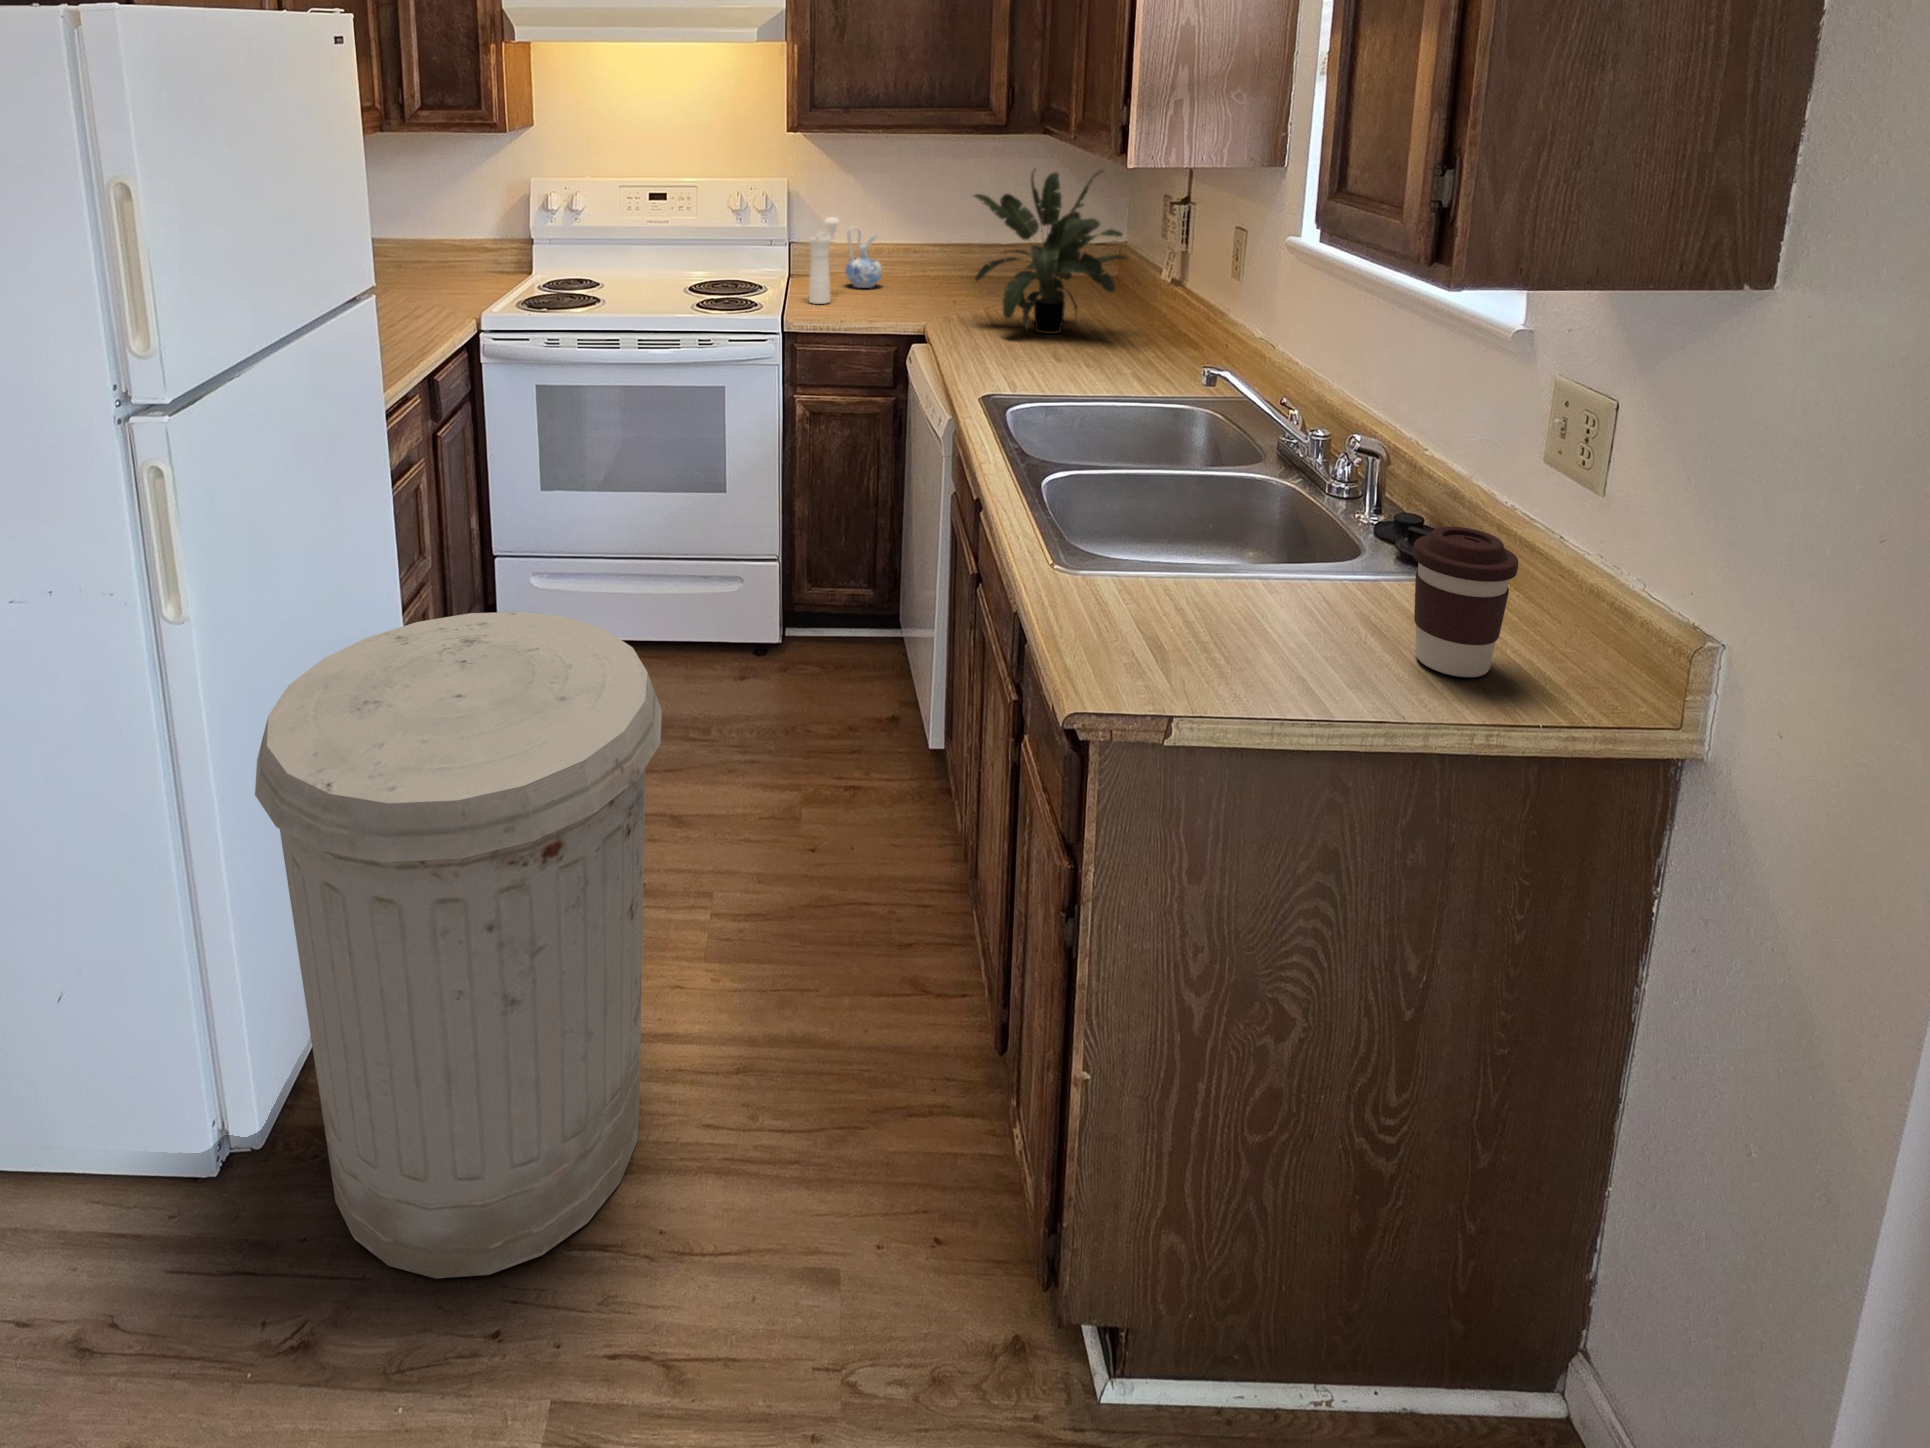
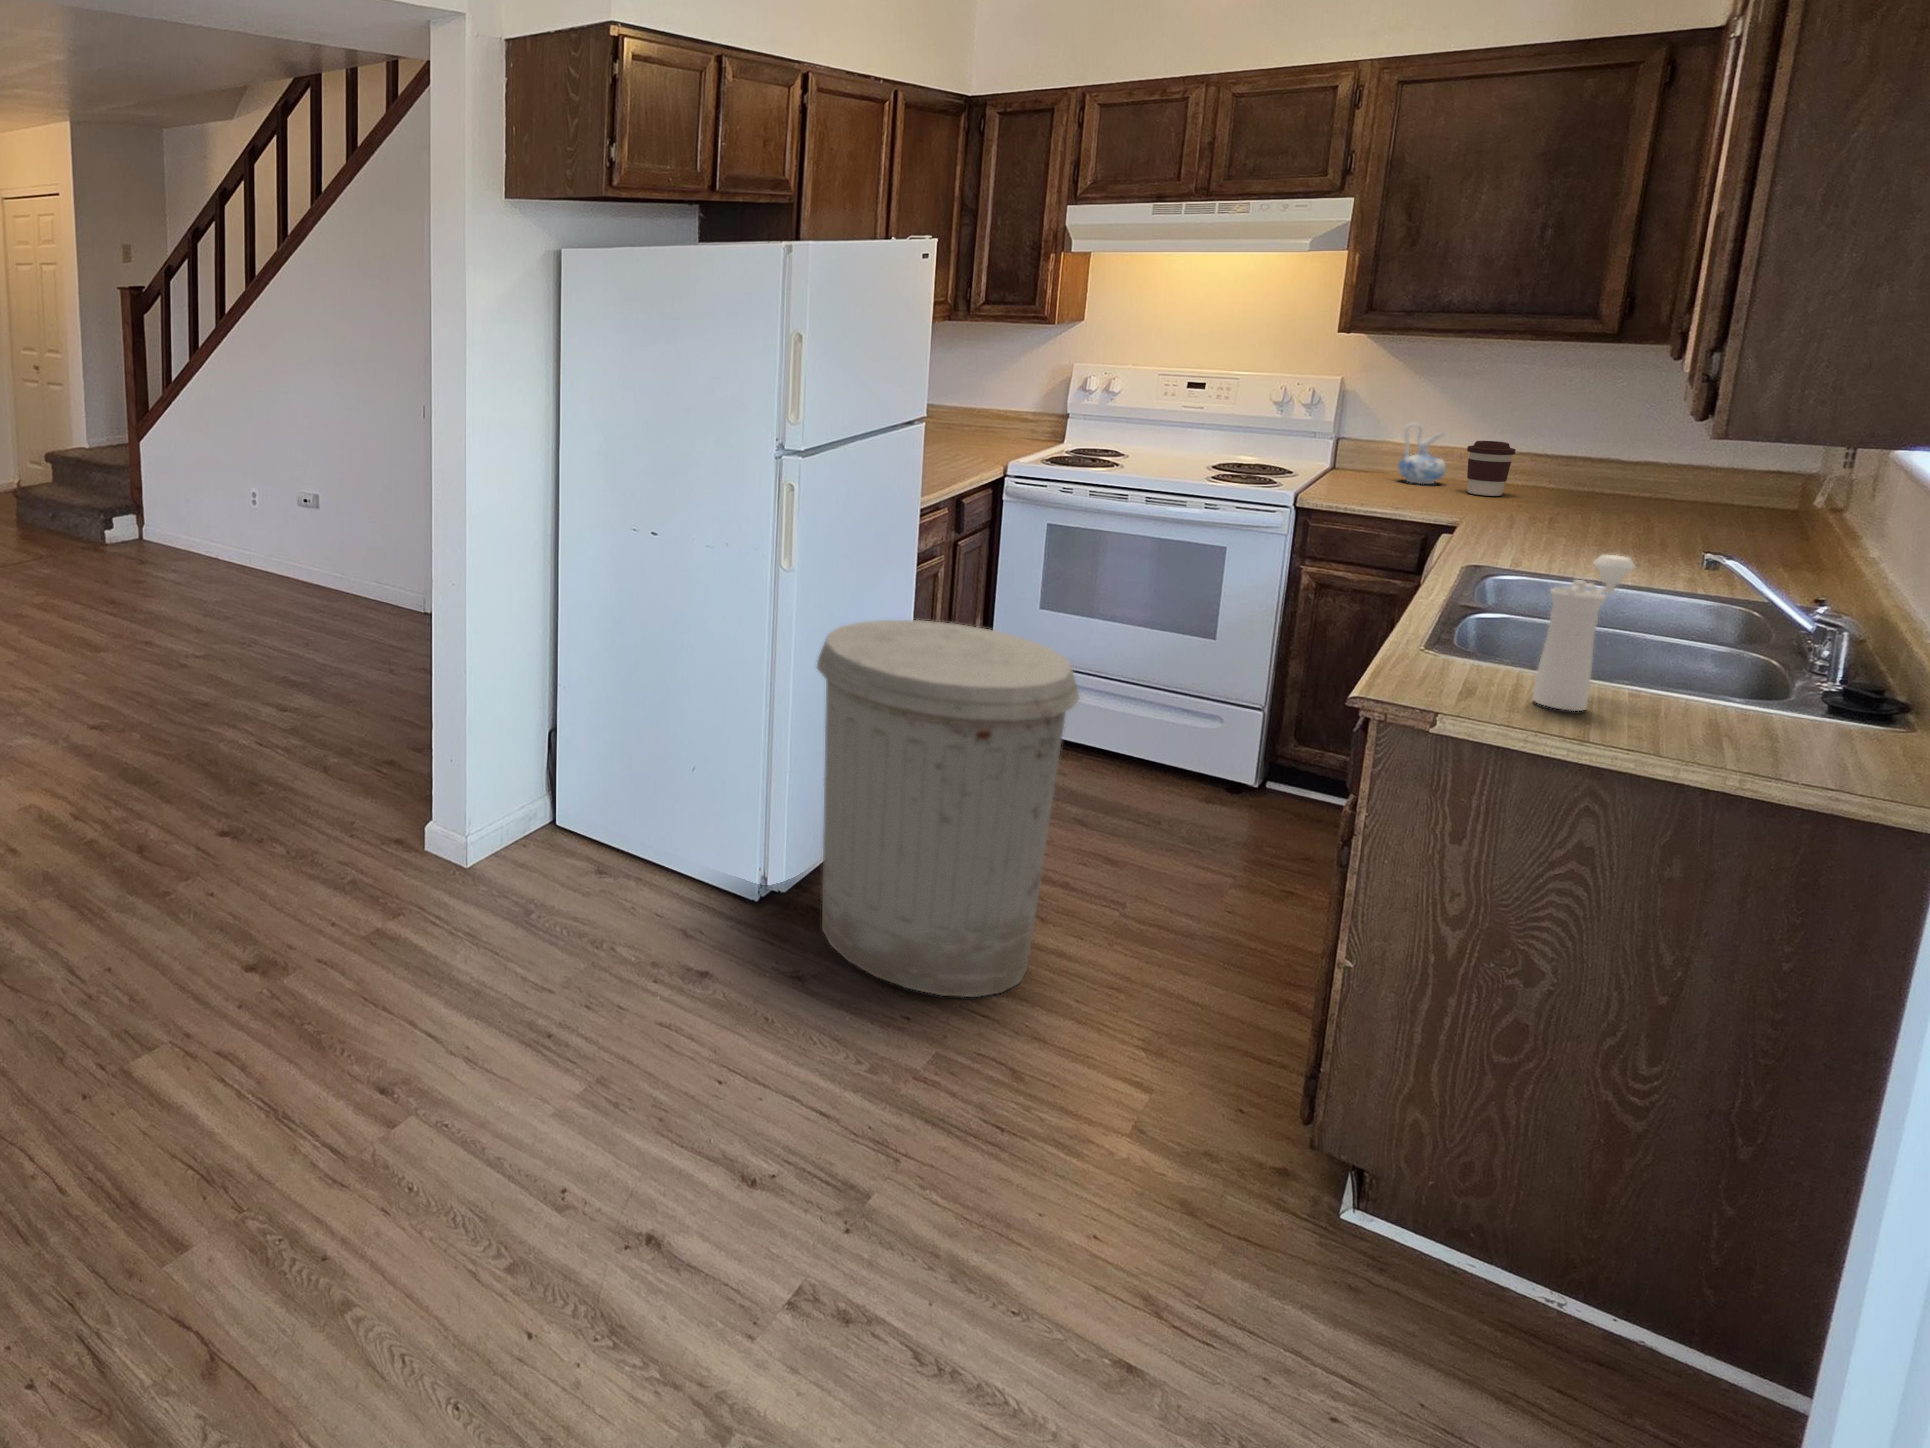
potted plant: present [973,169,1126,334] -> none [1533,369,1756,538]
pepper mill: present [809,217,839,304] -> present [1533,555,1635,711]
coffee cup: present [1413,527,1519,677] -> present [1467,441,1516,496]

